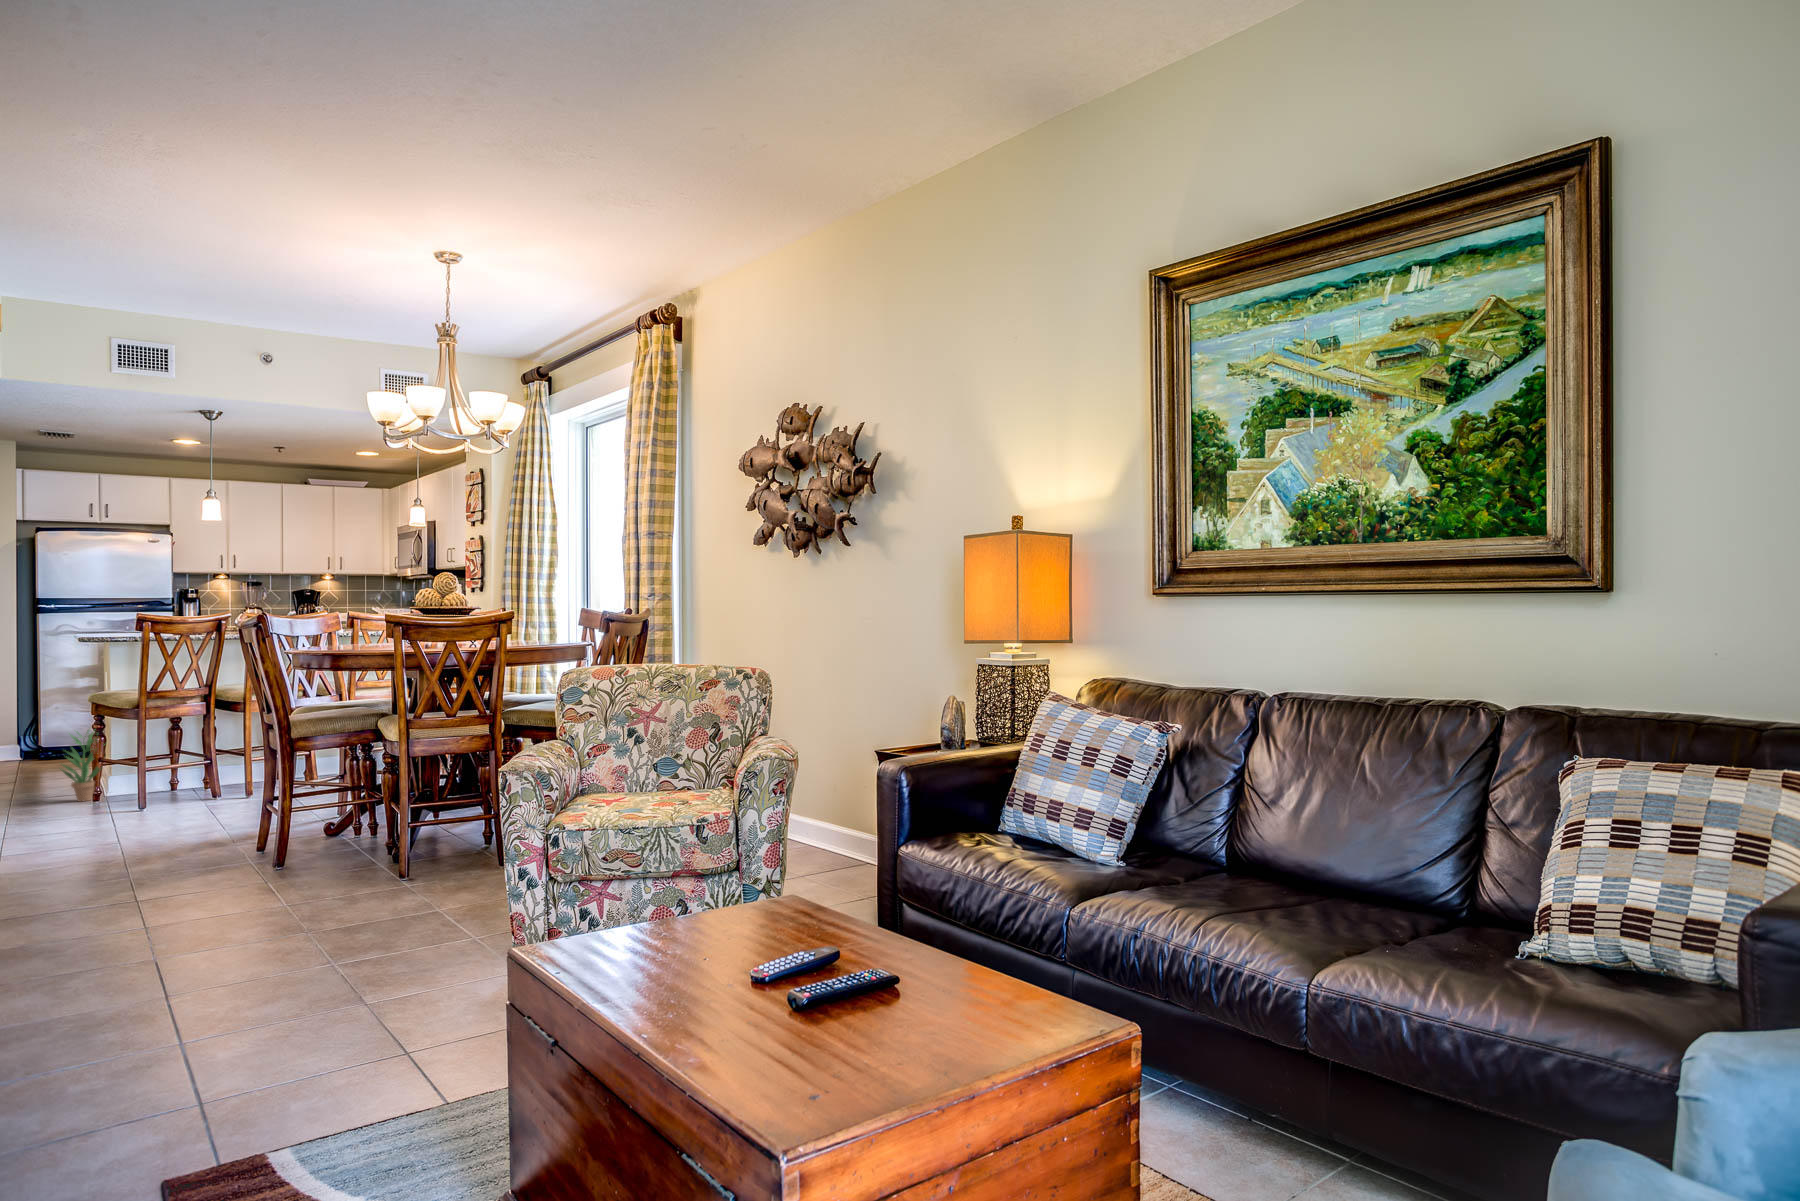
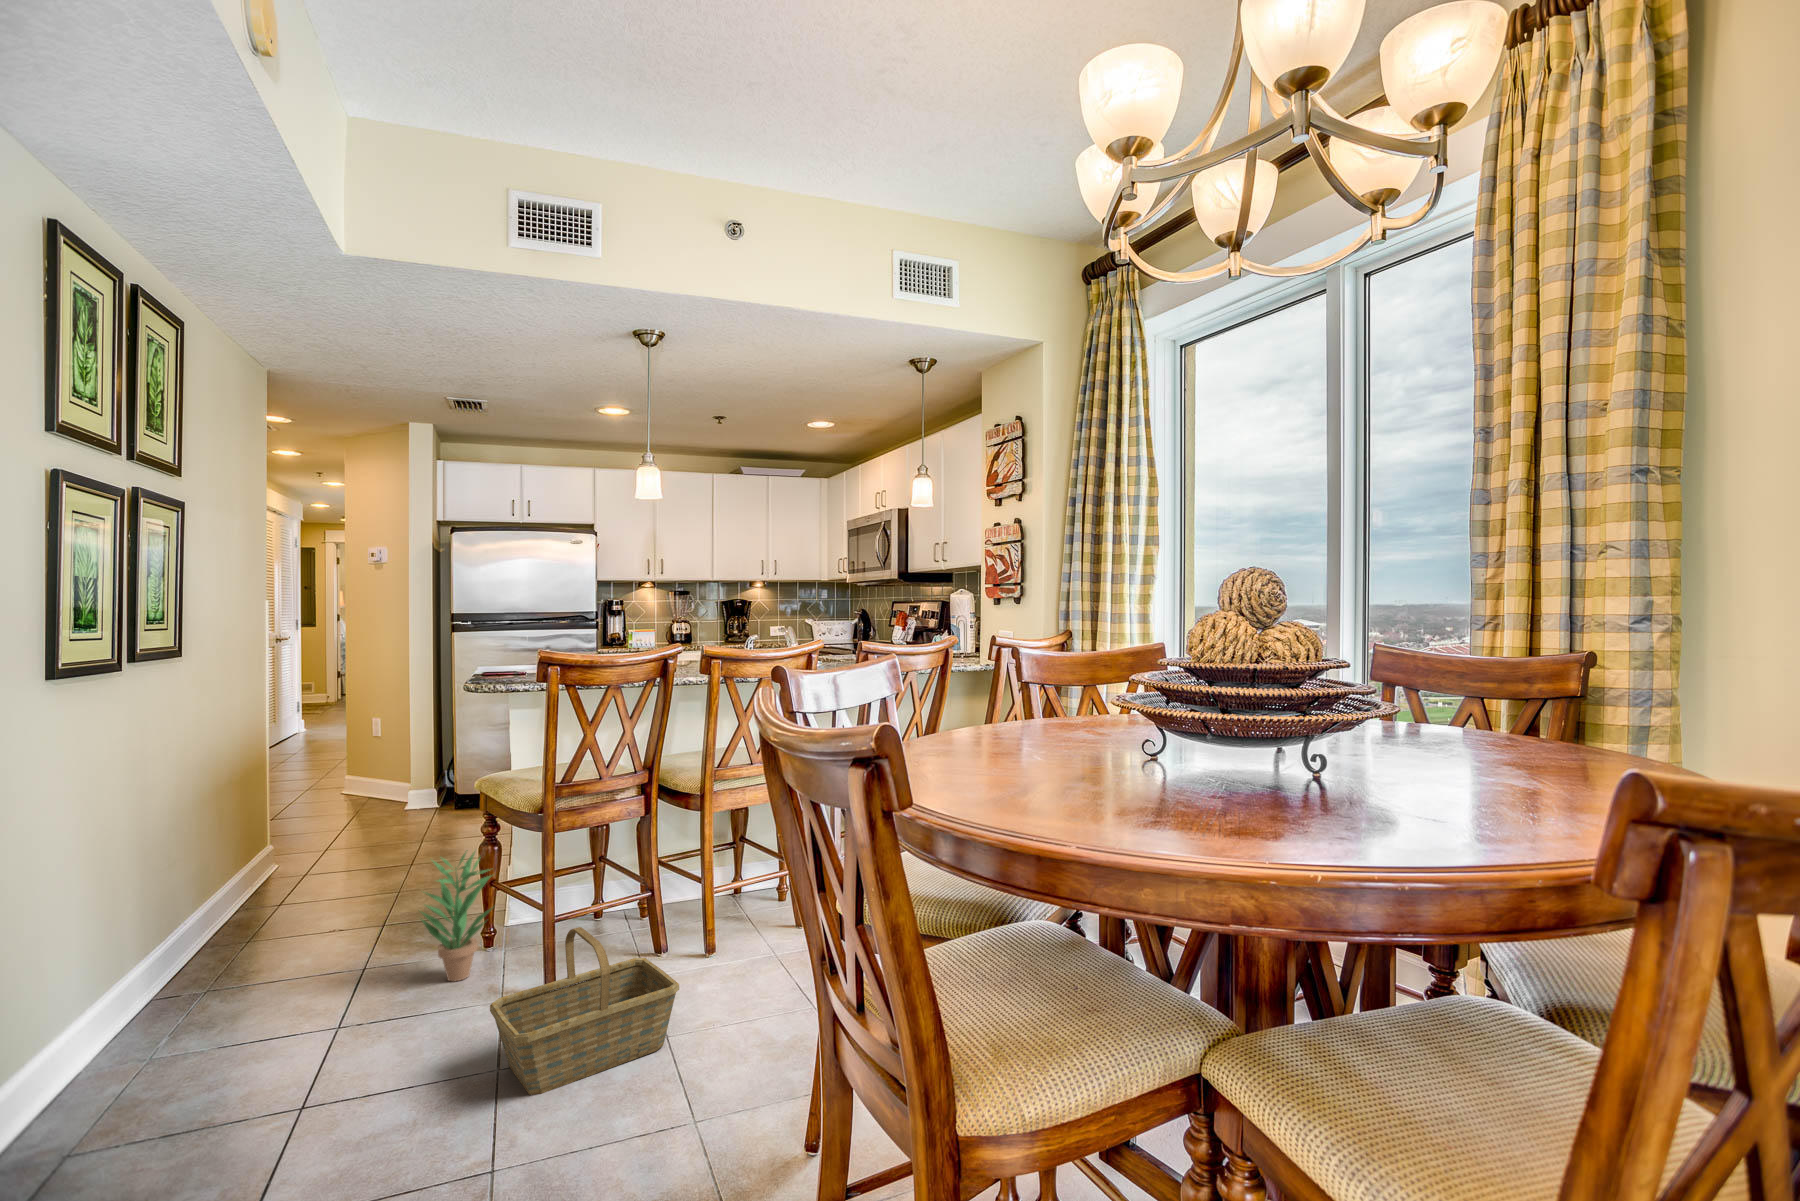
basket: none [115,750,220,818] -> present [490,927,679,1095]

